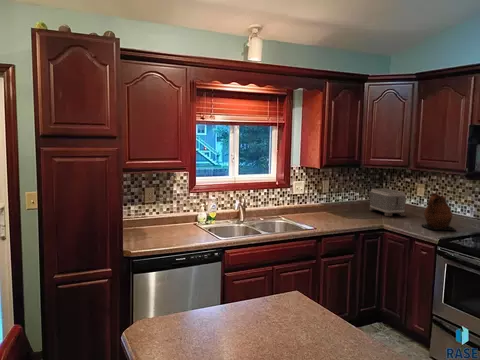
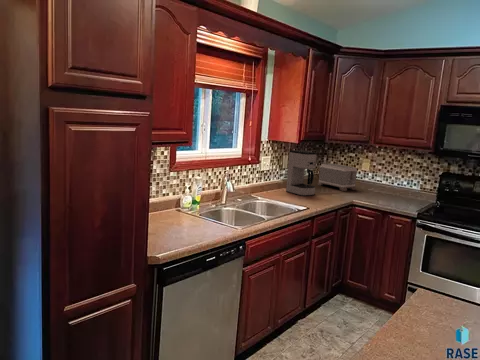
coffee maker: none [321,175,348,219] -> present [286,150,317,196]
ceramic pitcher: present [422,193,456,230] -> none [383,168,418,203]

